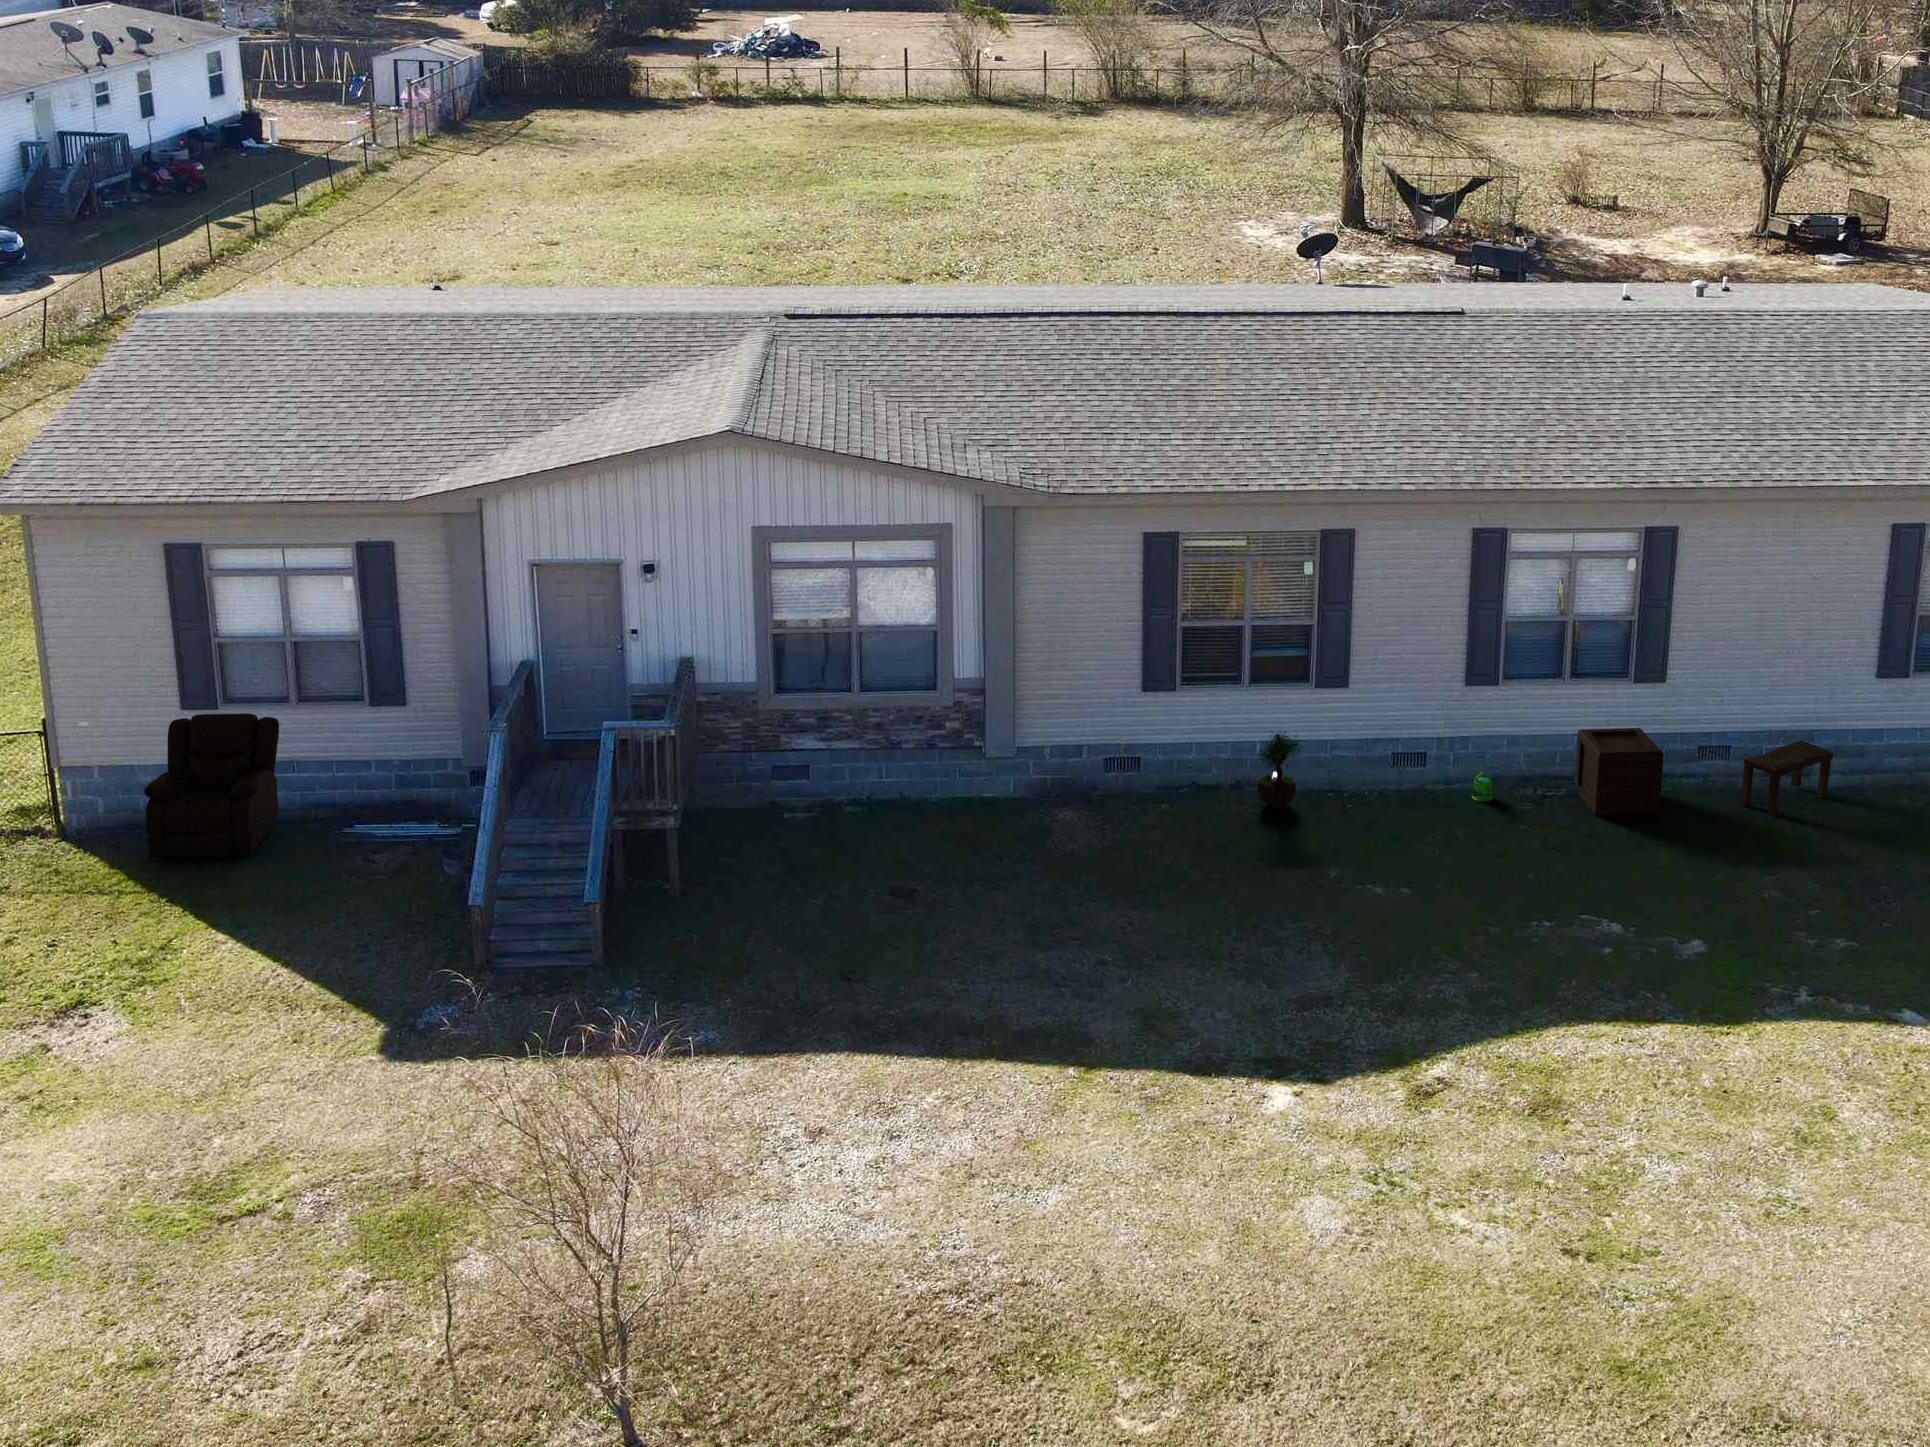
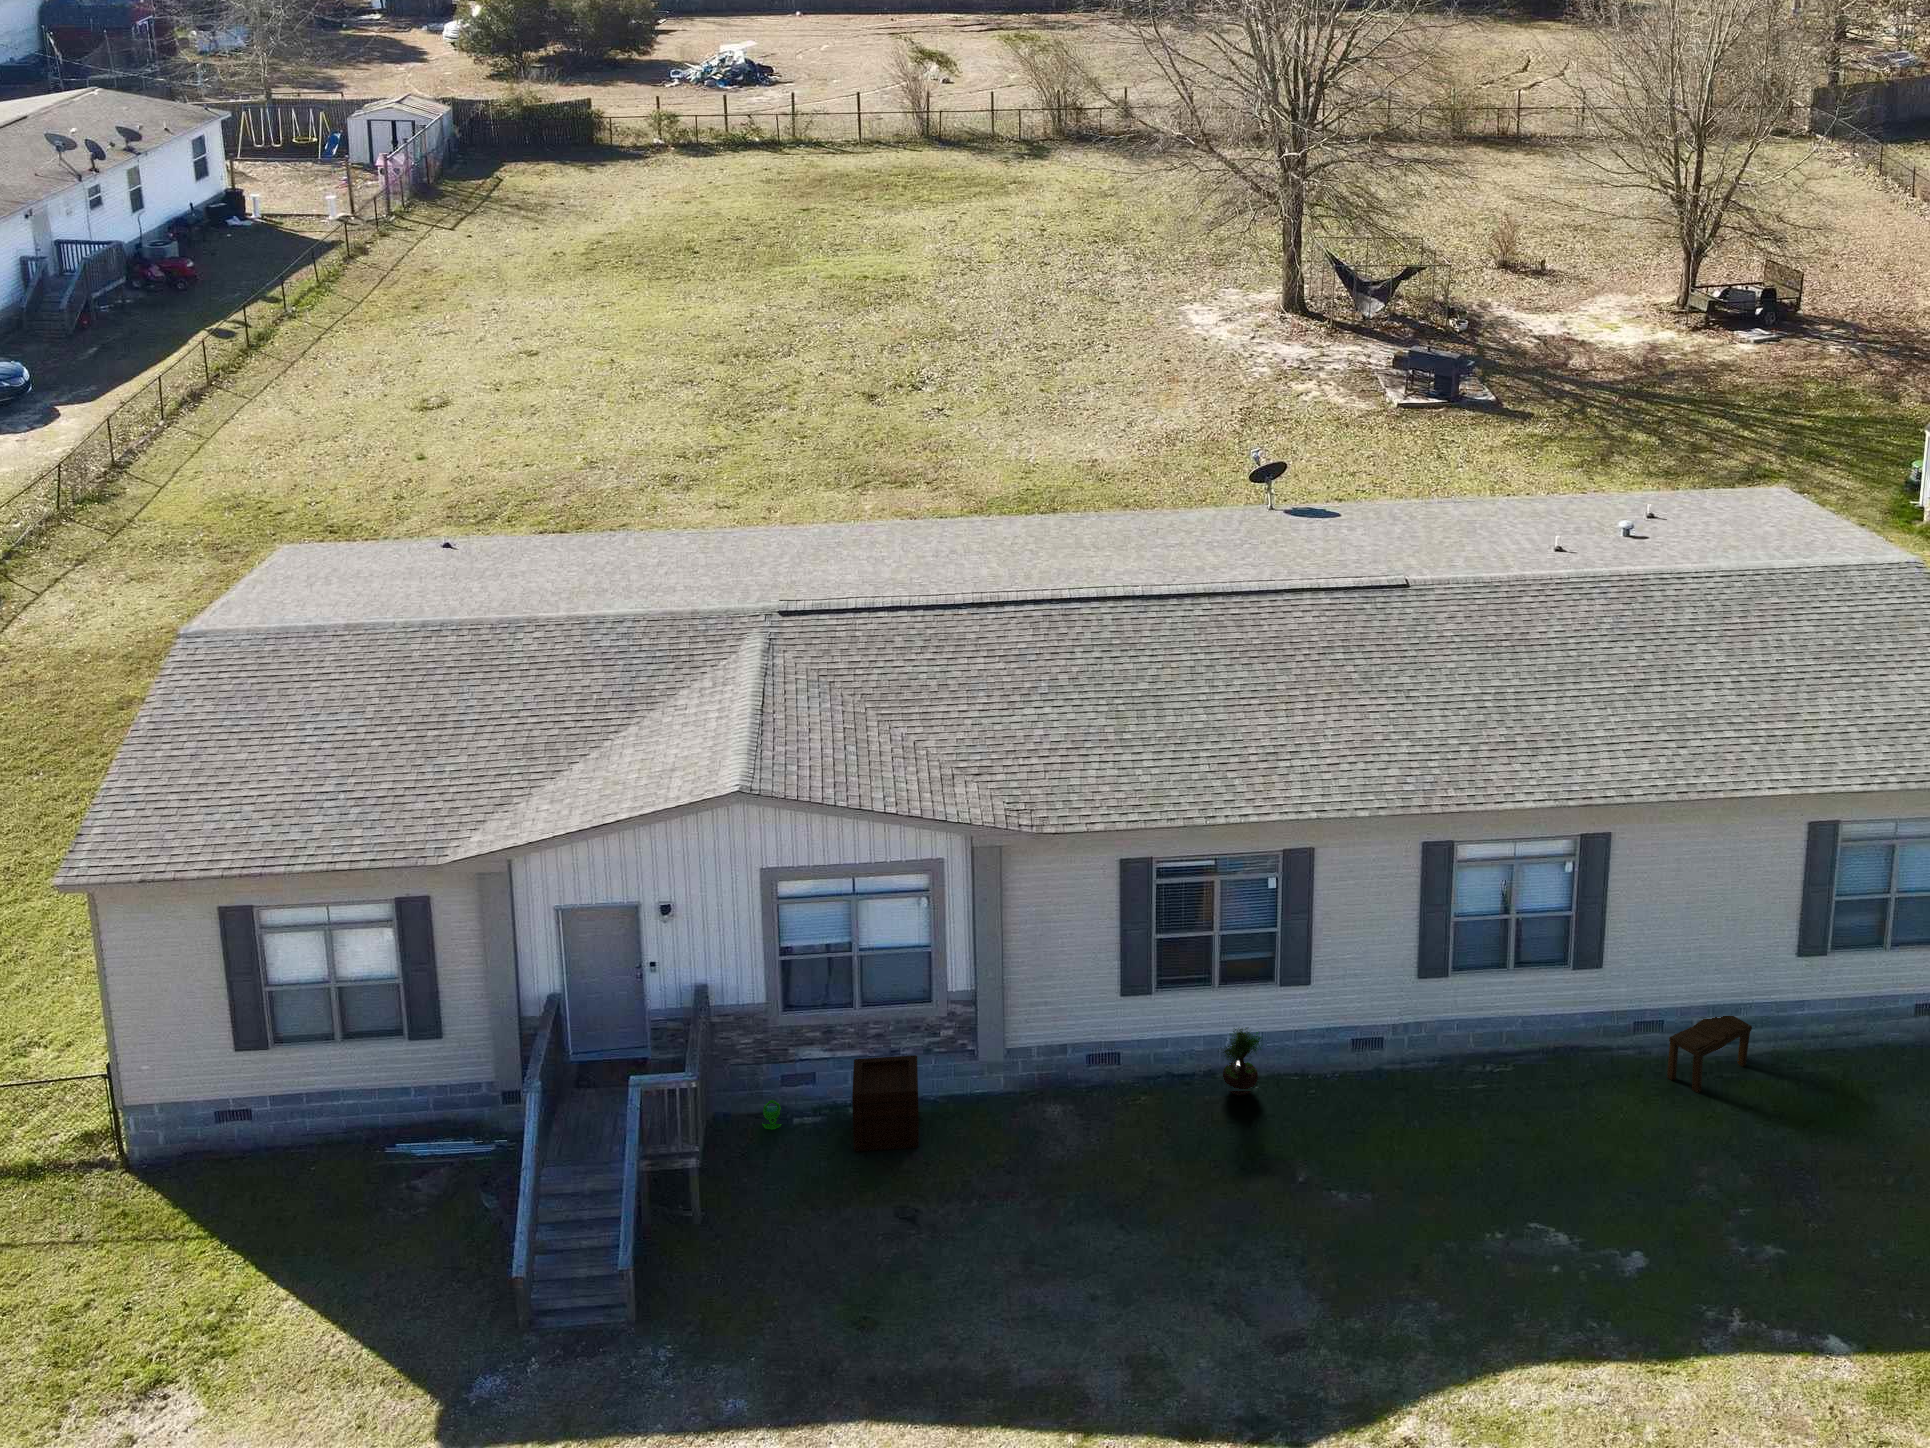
chair: present [144,713,279,860] -> none [205,1048,325,1197]
wooden crate: present [1574,728,1664,816] -> present [852,1055,919,1152]
watering can: present [1472,772,1492,802] -> present [762,1100,782,1130]

